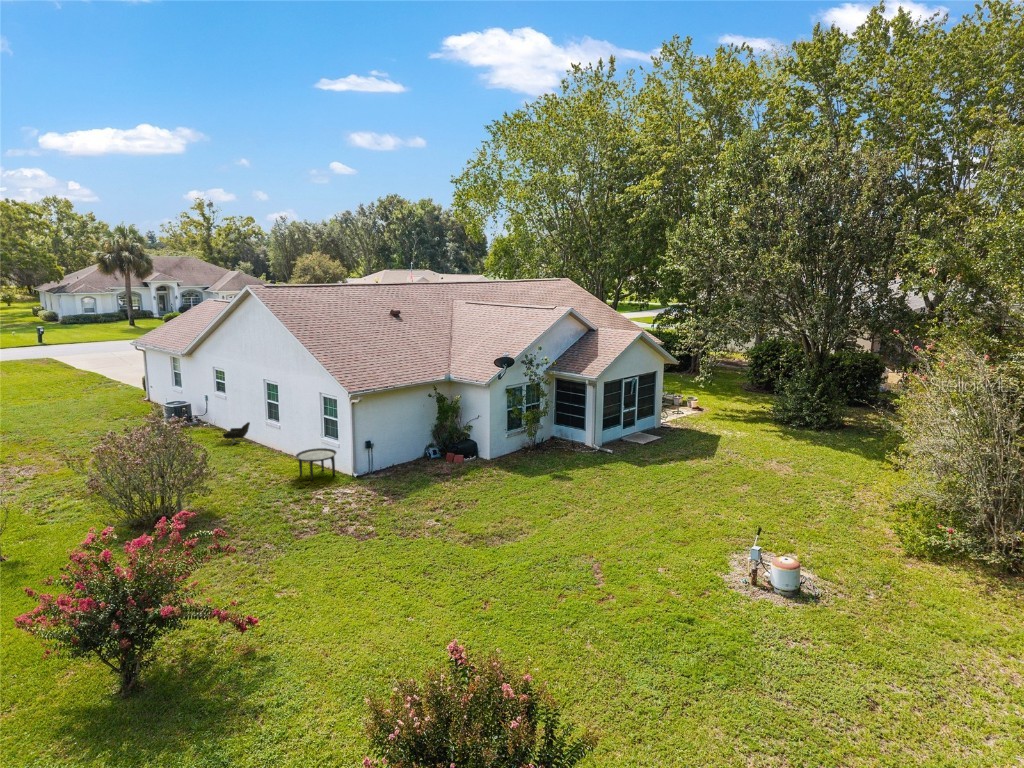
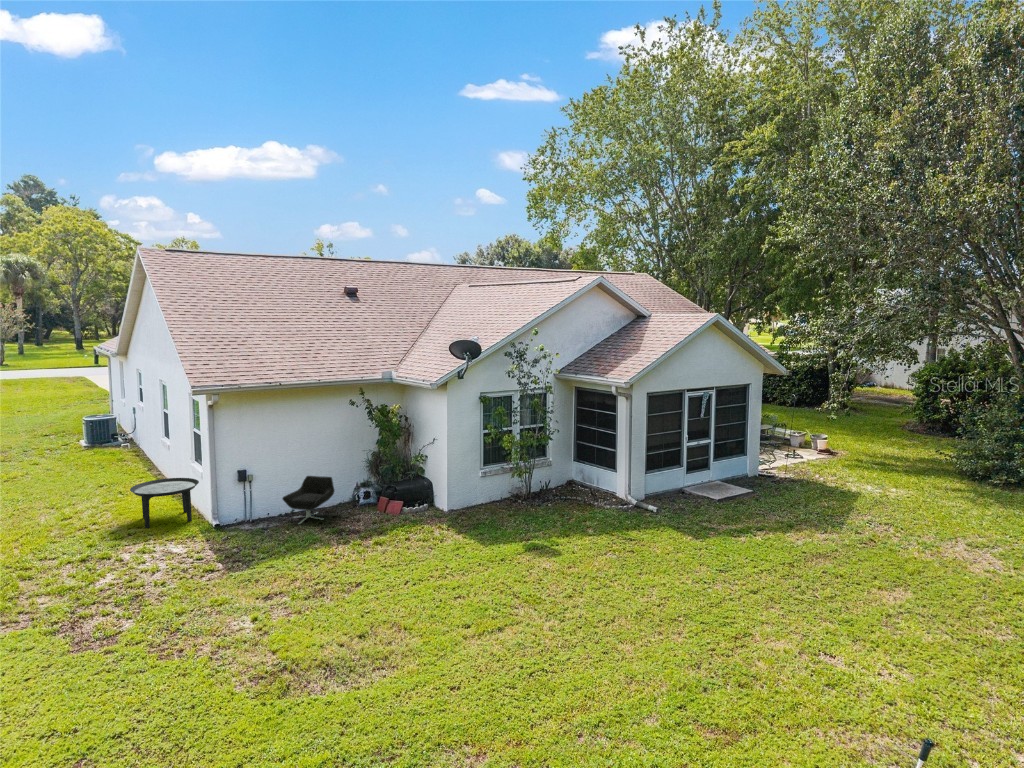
lounge chair: present [223,422,250,445] -> present [283,476,334,524]

